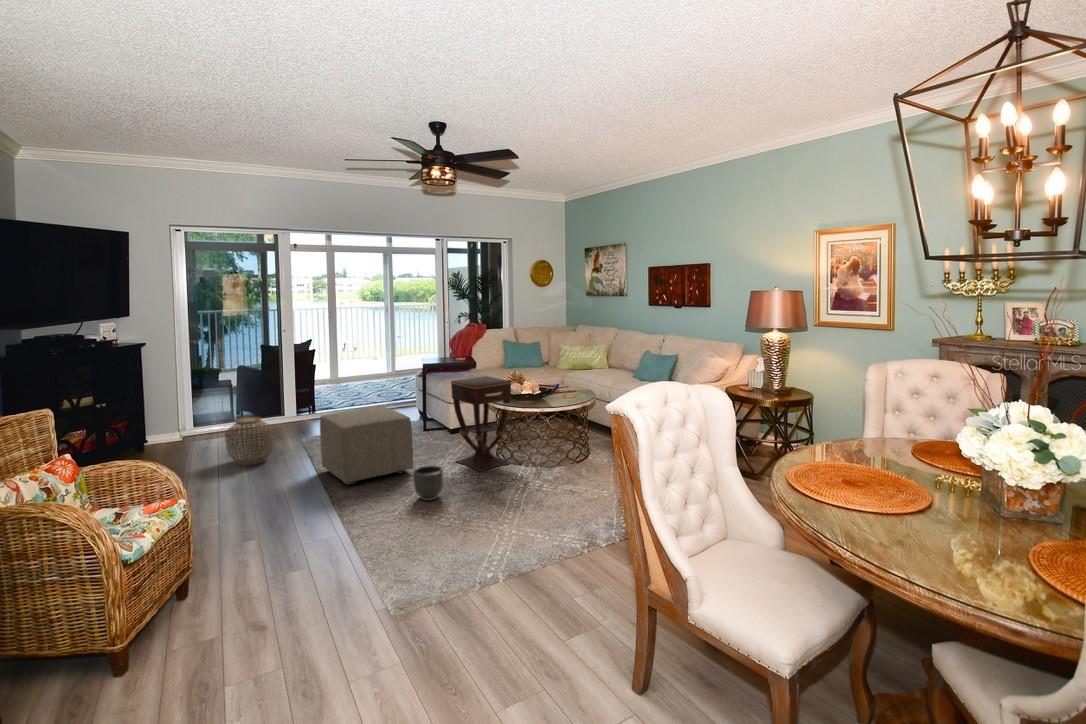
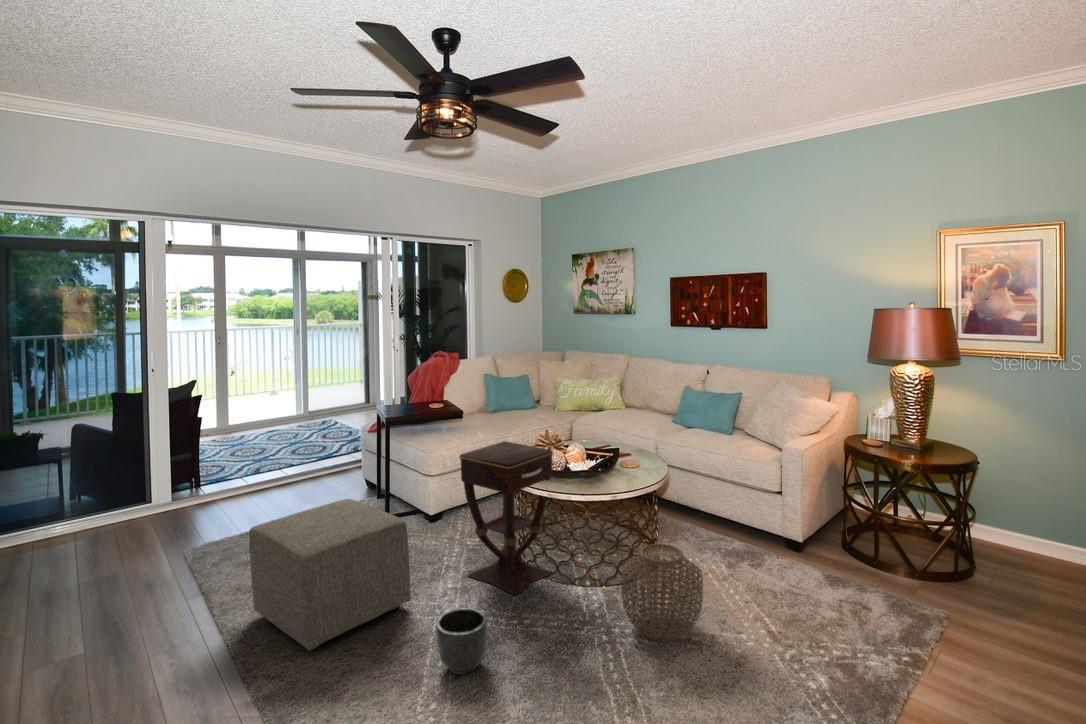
woven basket: present [225,417,274,465] -> present [622,544,703,642]

